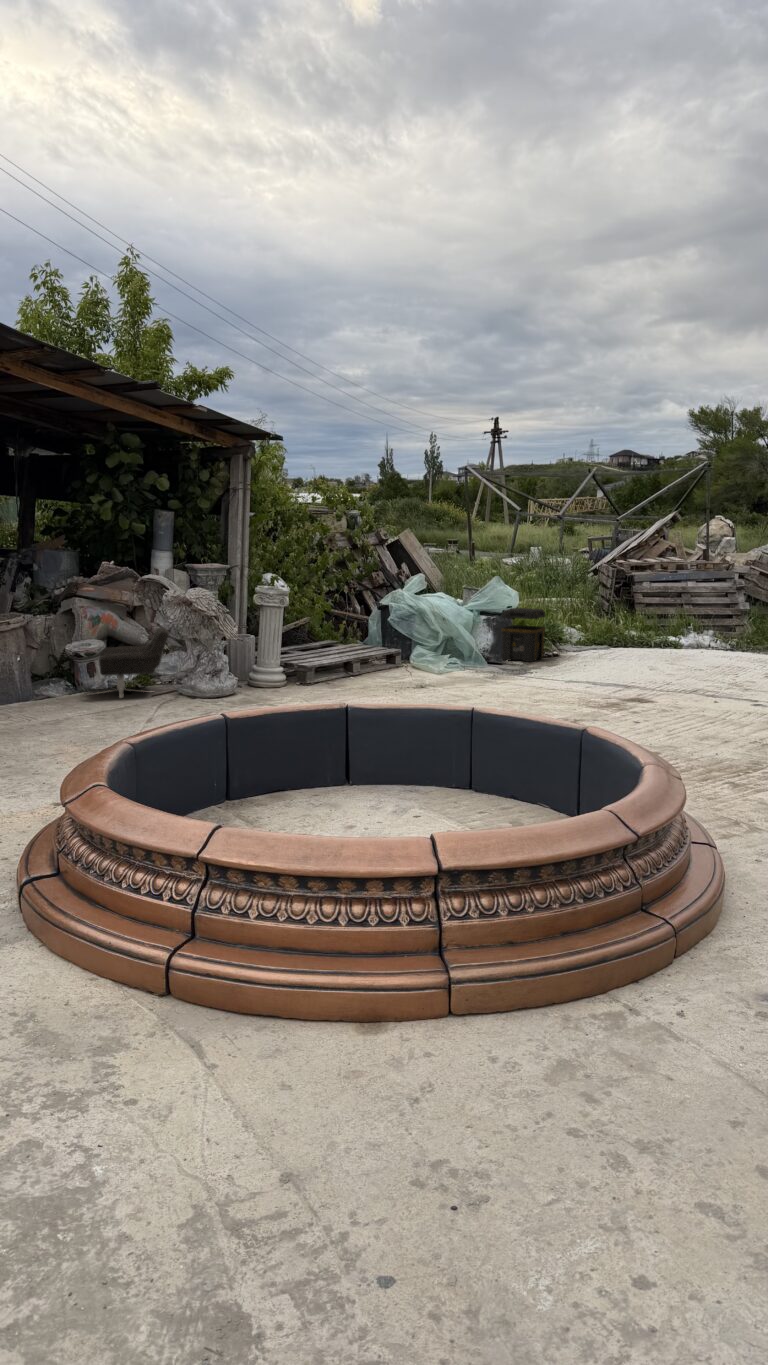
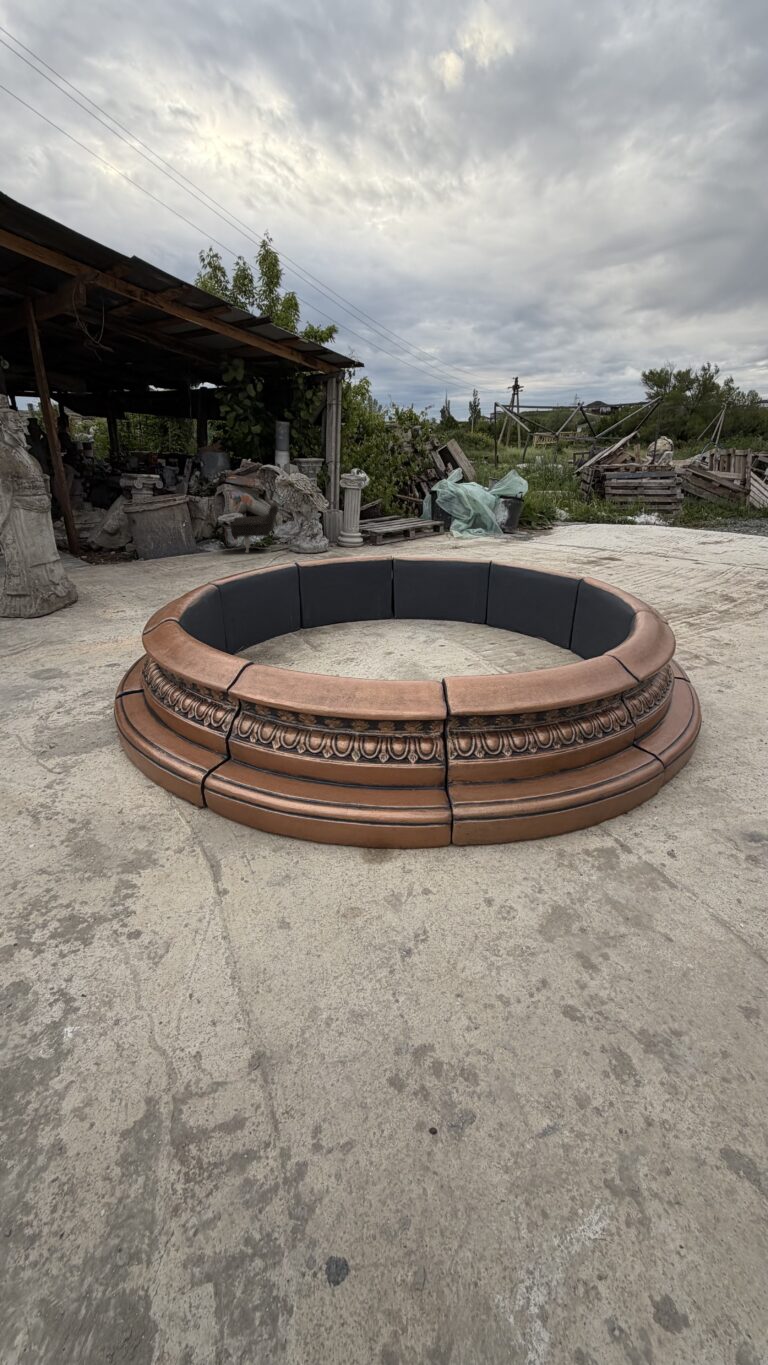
toolbox: present [501,608,545,662] -> none [514,493,547,532]

